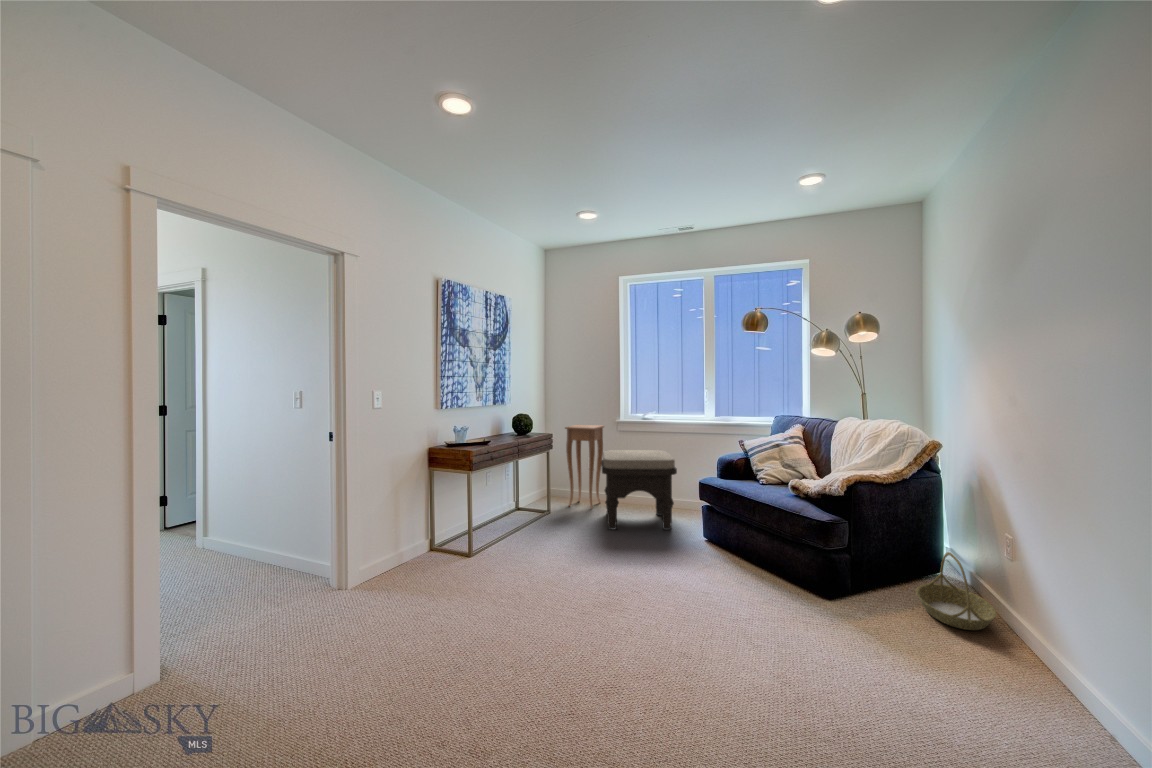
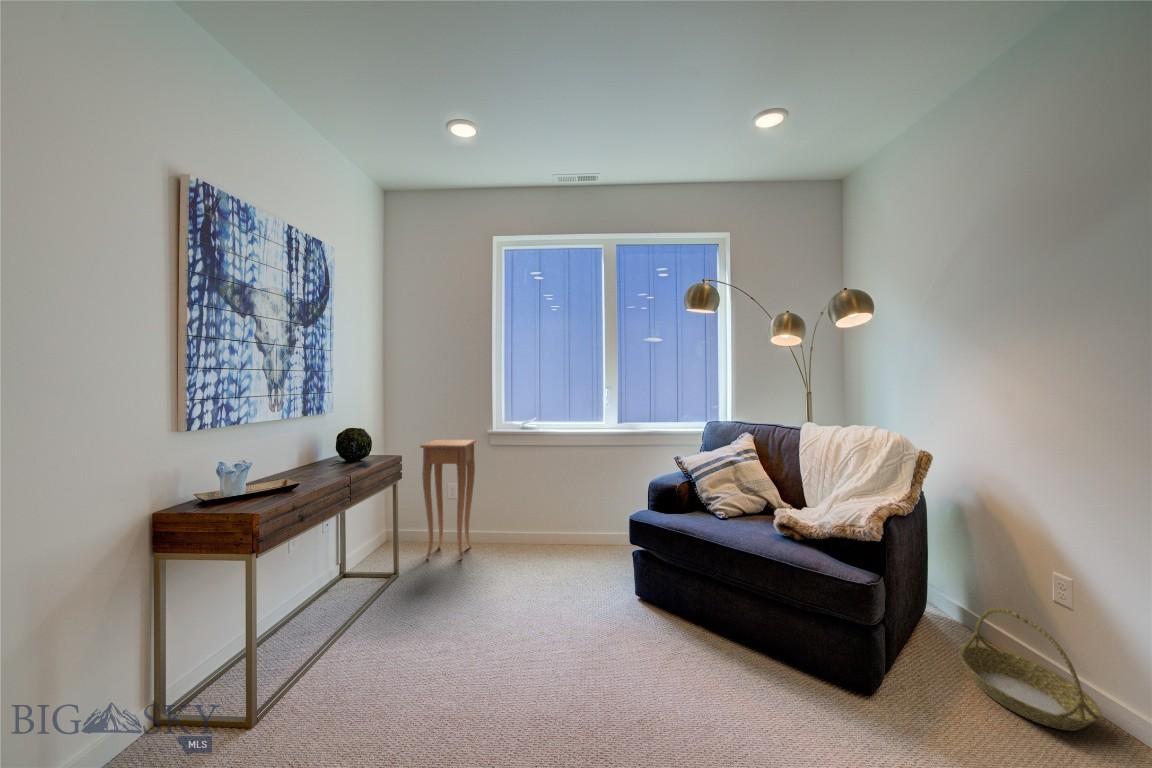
ottoman: present [601,450,677,530] -> none [478,472,592,599]

